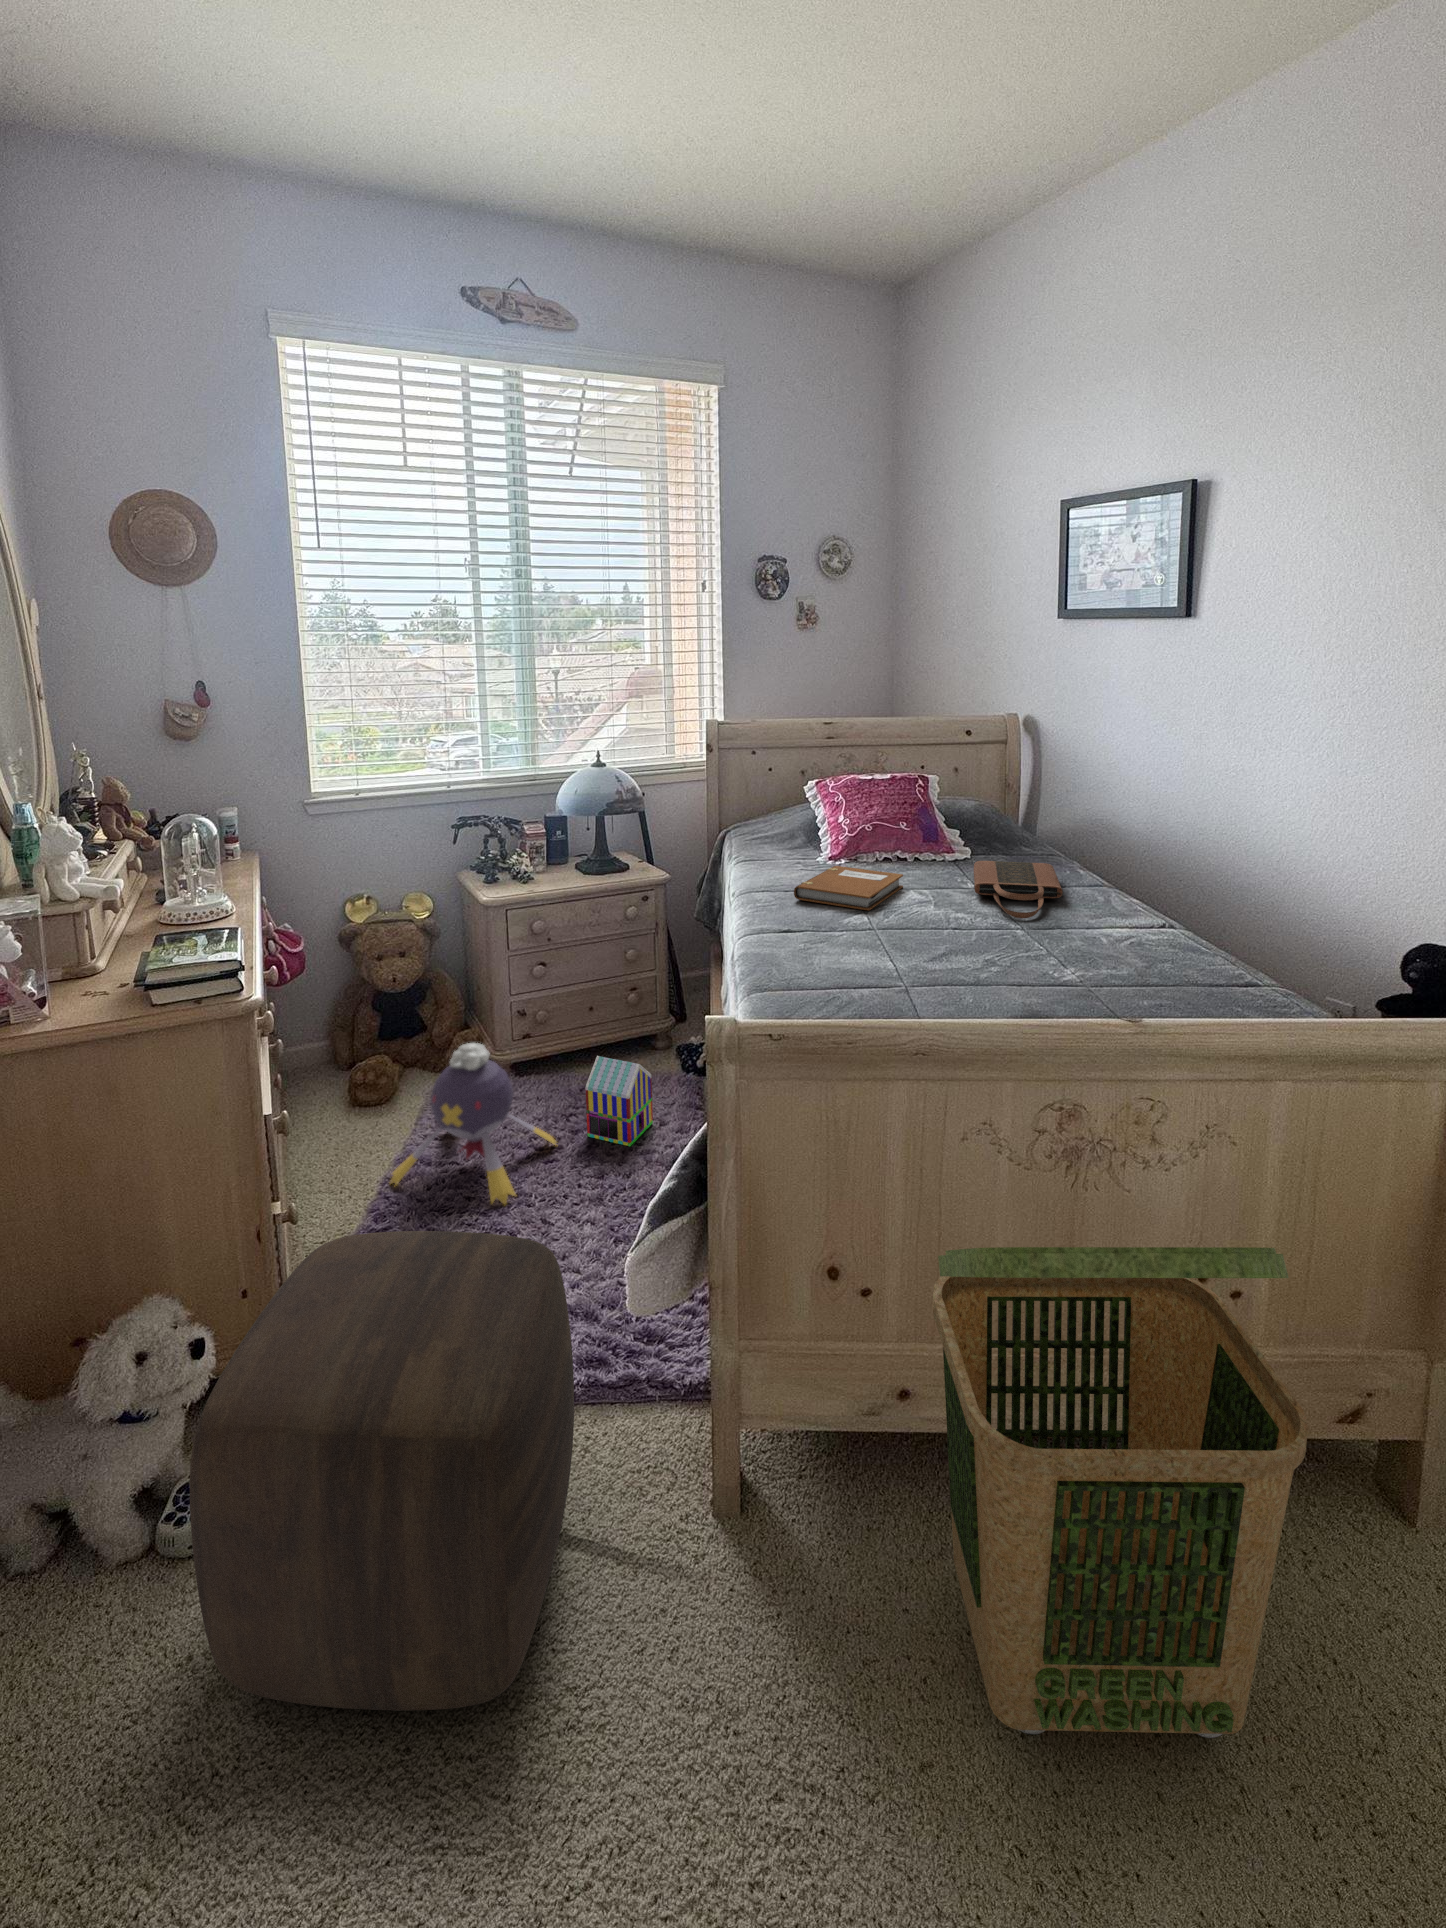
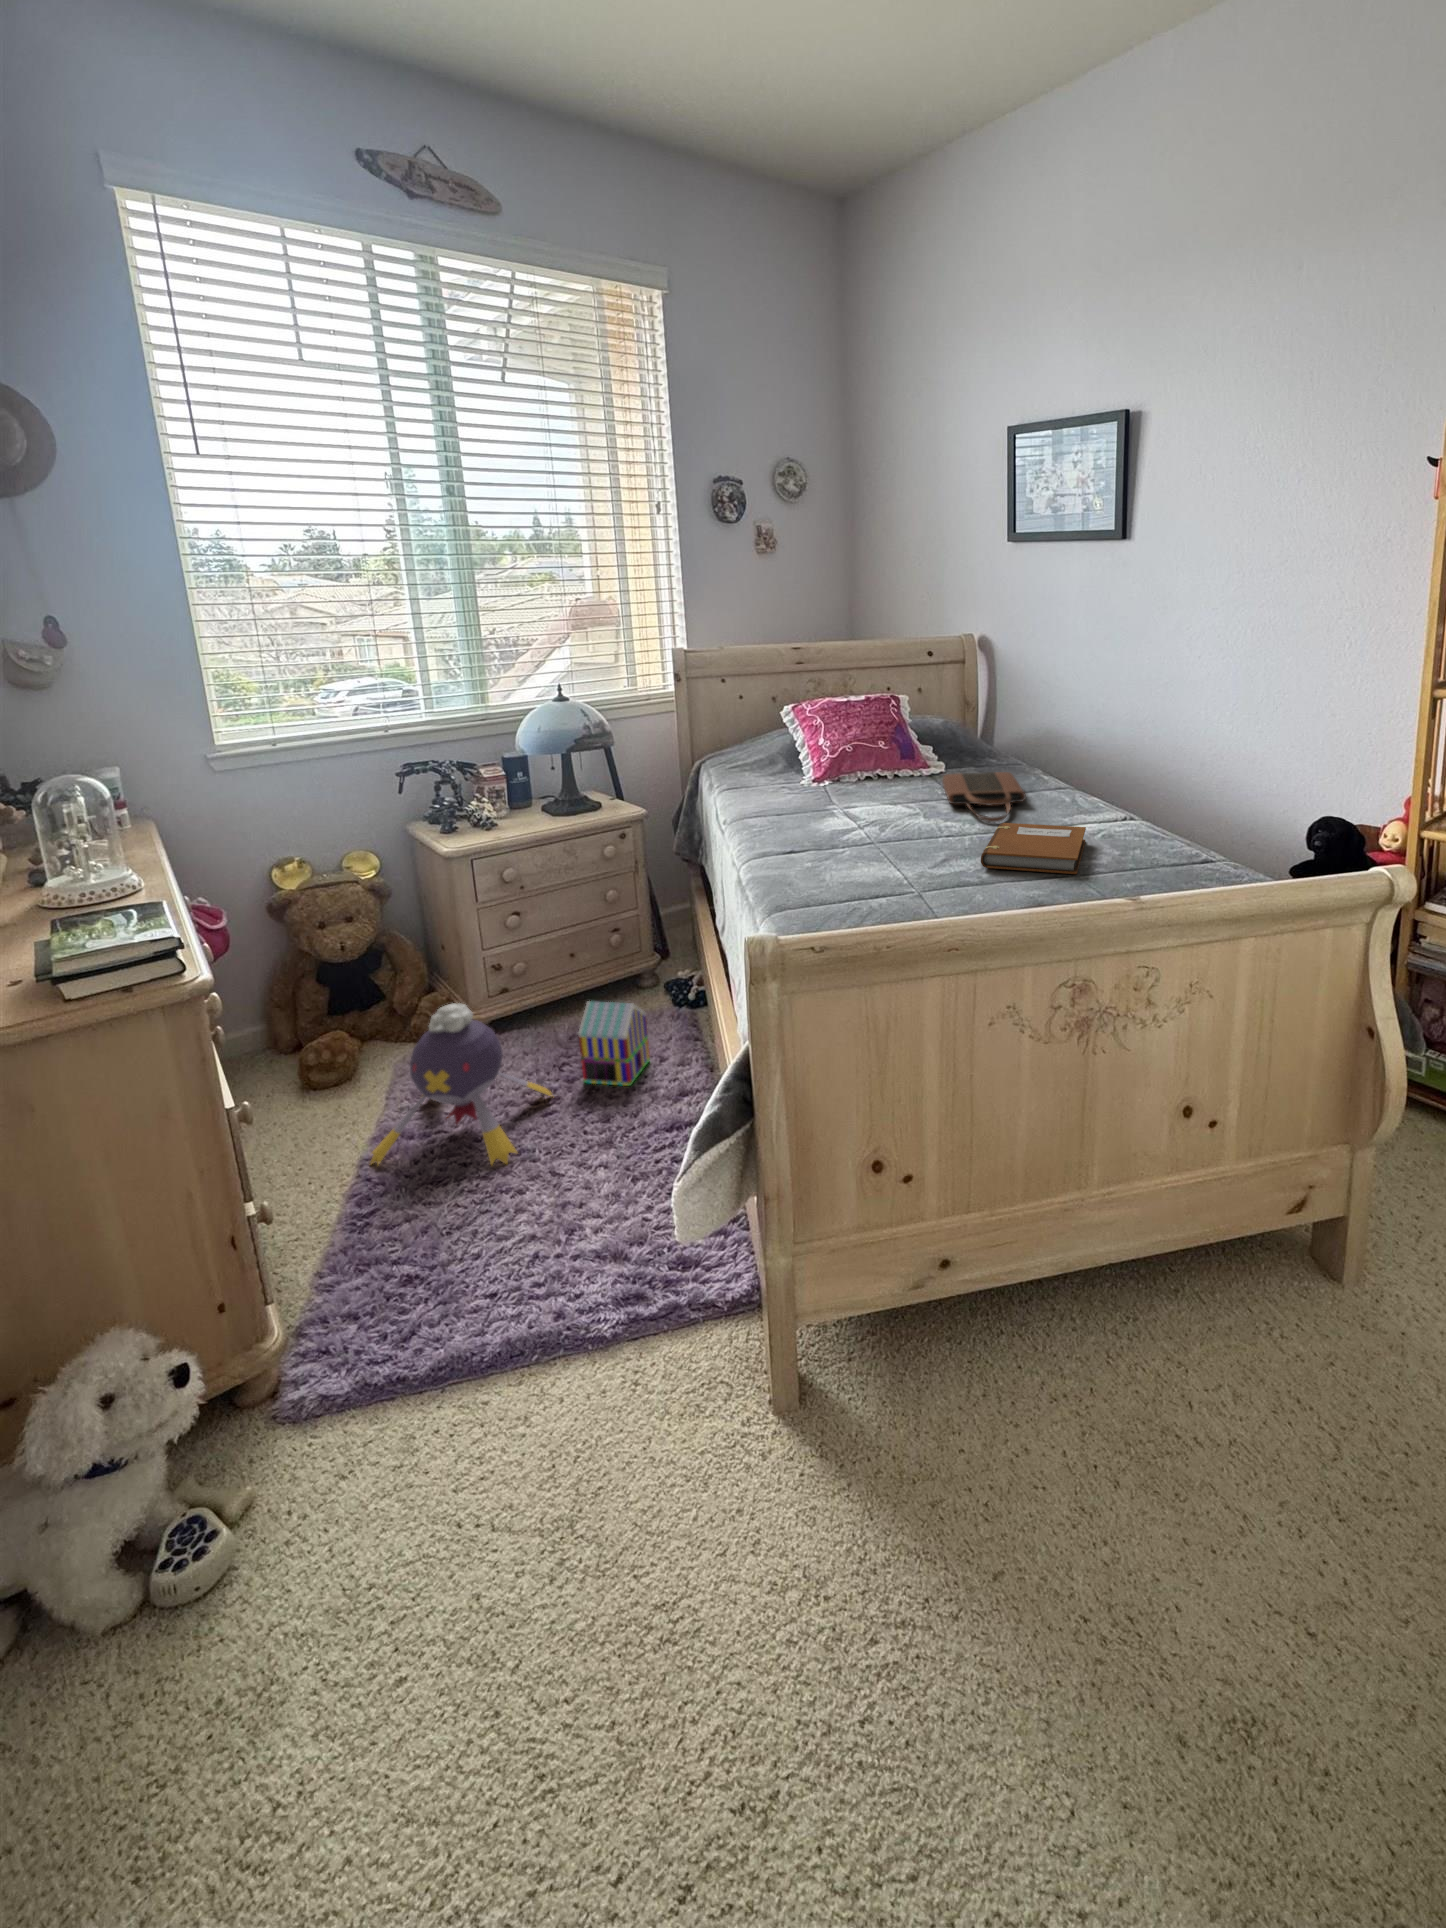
notebook: present [794,866,903,911] -> present [981,823,1086,874]
ottoman: present [190,1231,574,1711] -> none [211,1186,628,1713]
laundry basket: present [933,1247,1308,1738] -> none [974,1070,1295,1525]

